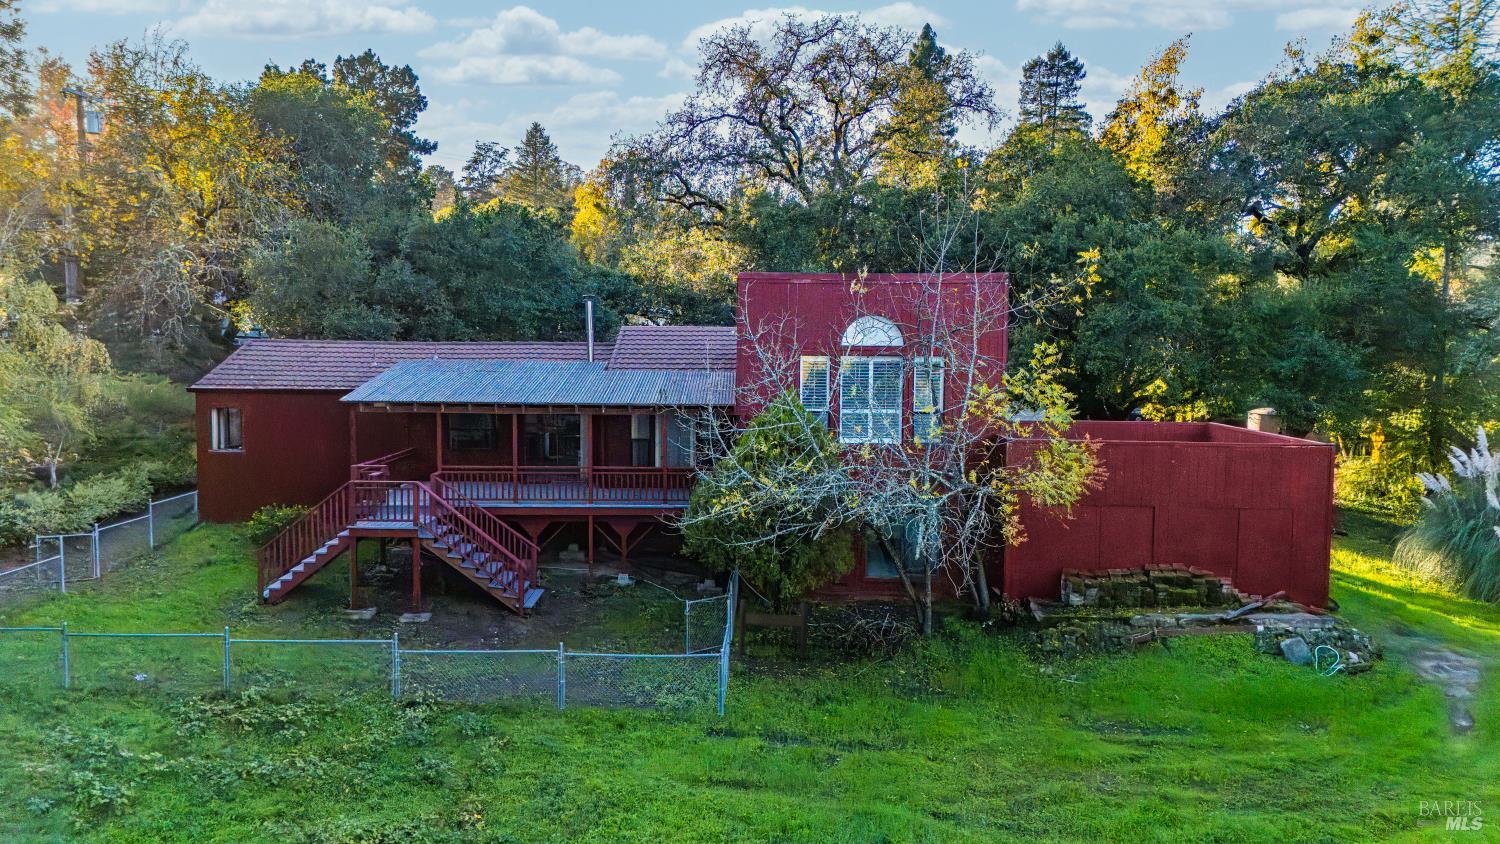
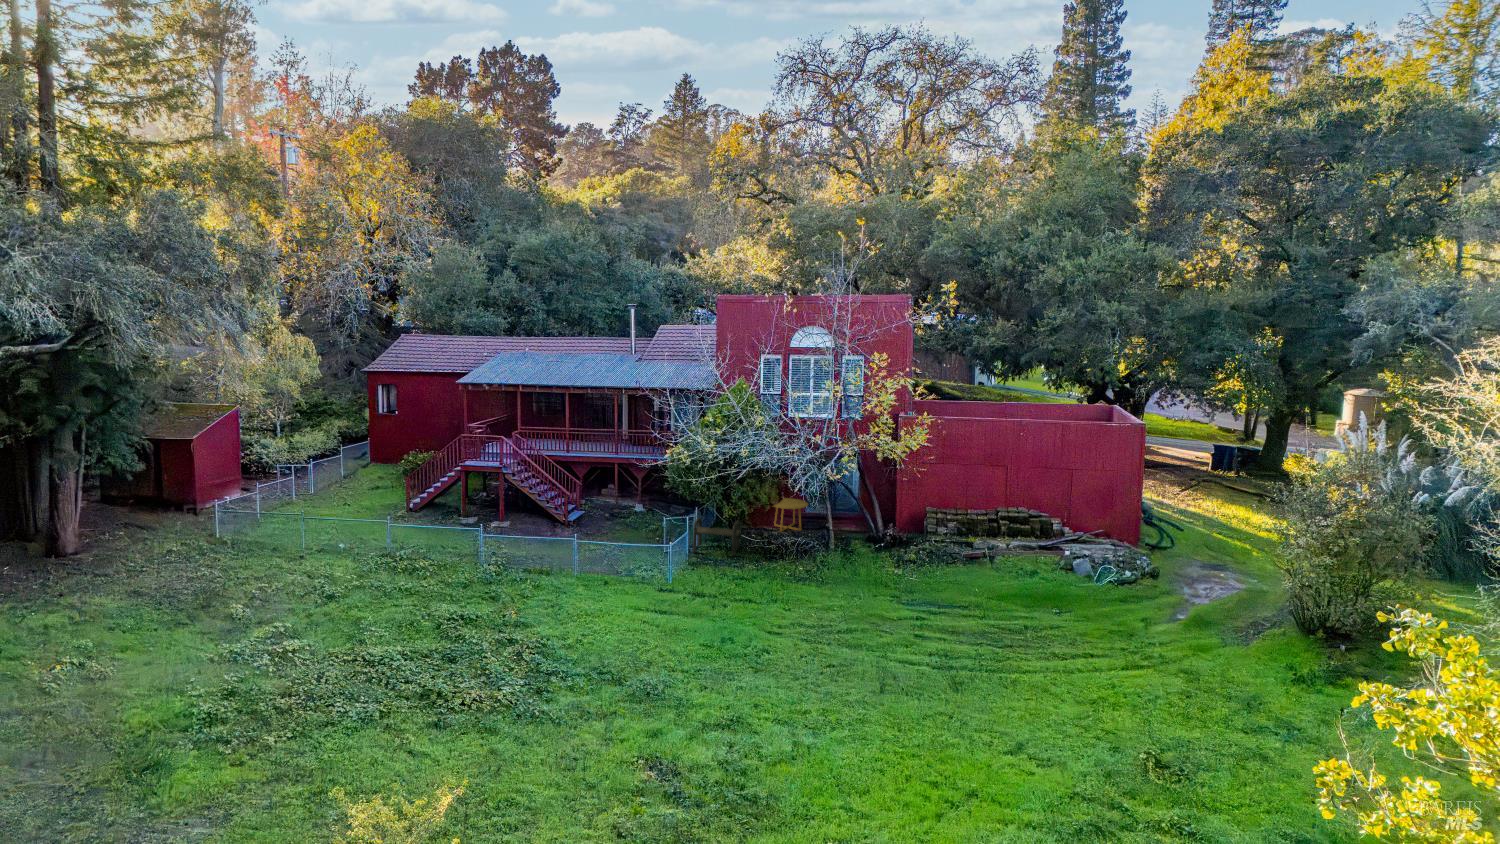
round table: none [821,559,878,610] -> present [774,498,808,531]

